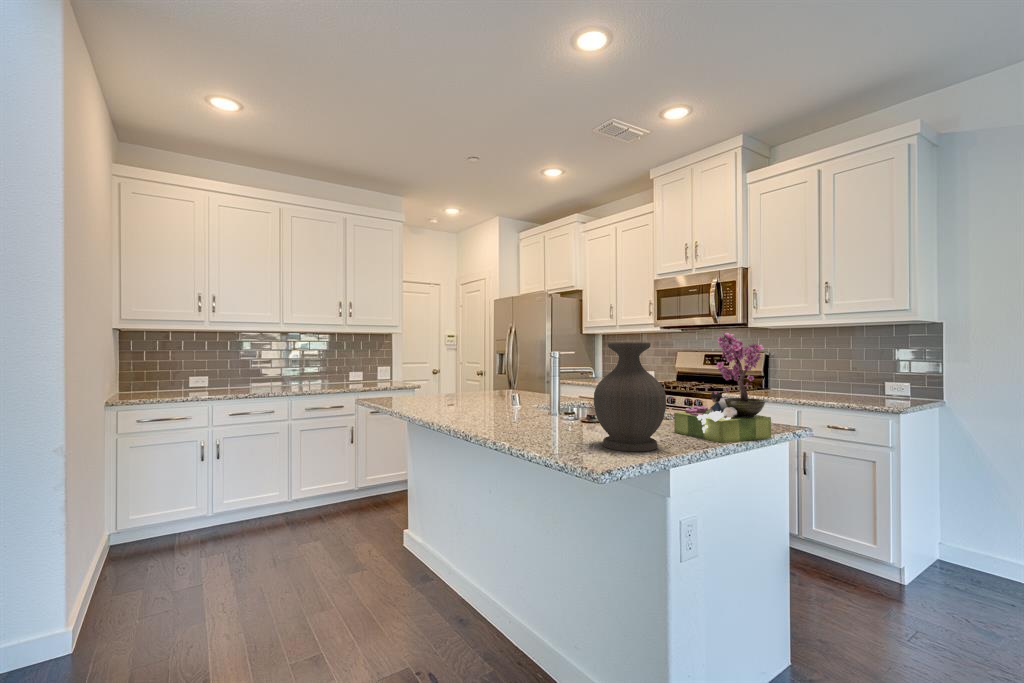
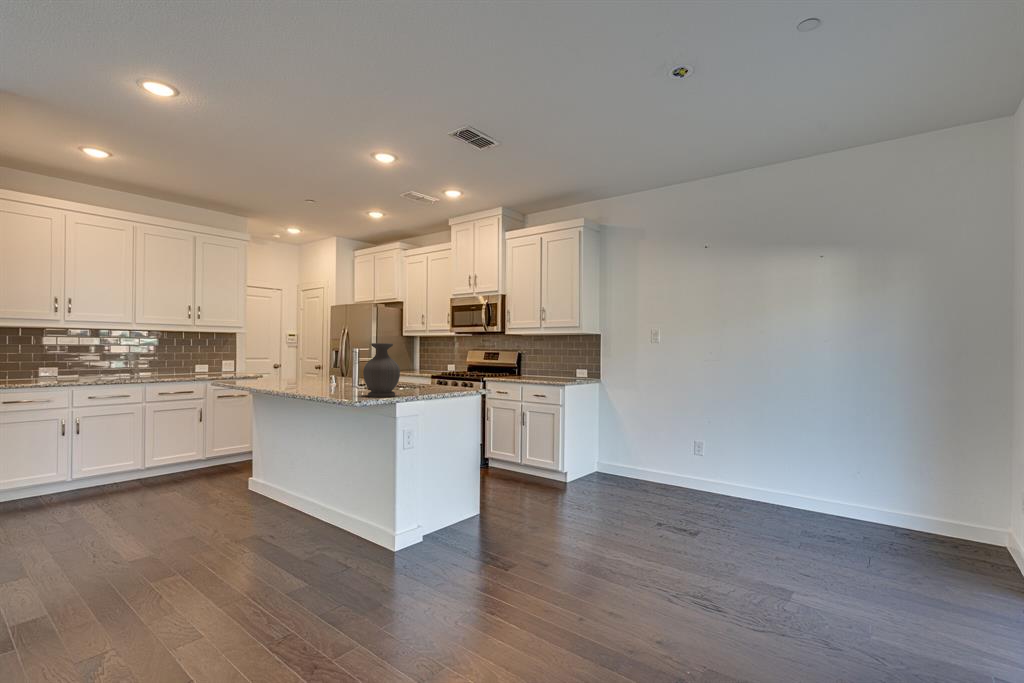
flower arrangement: present [674,332,771,443] -> none [416,338,461,395]

